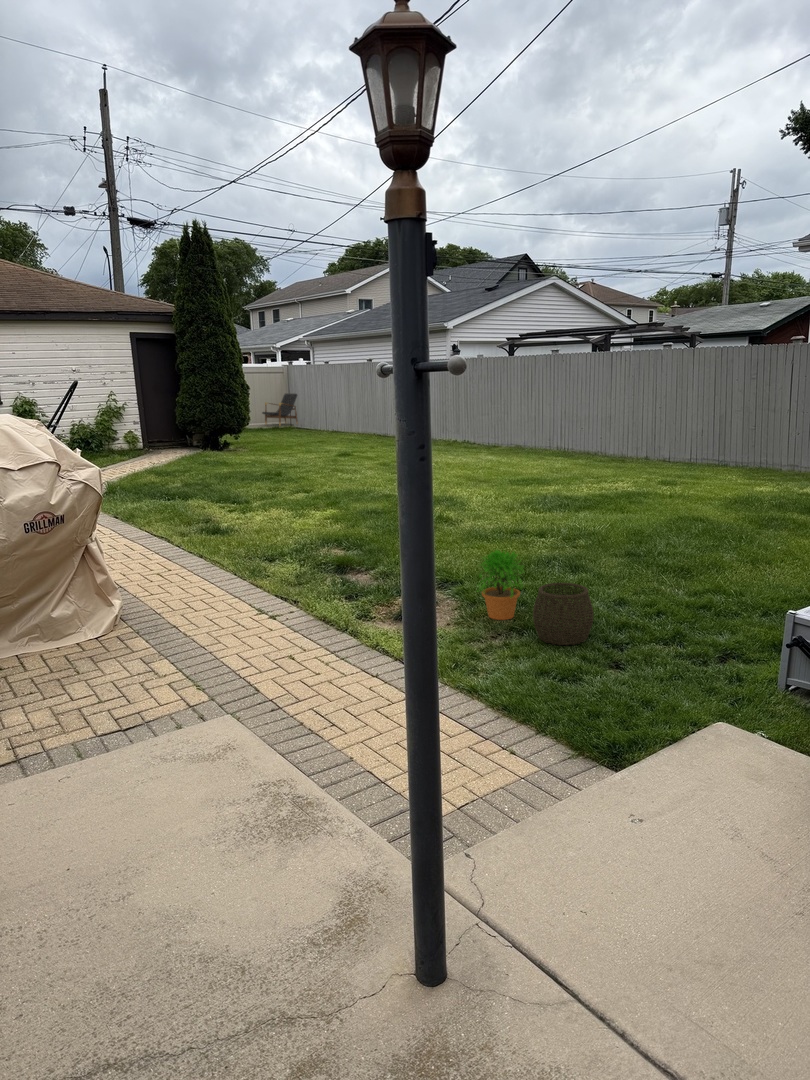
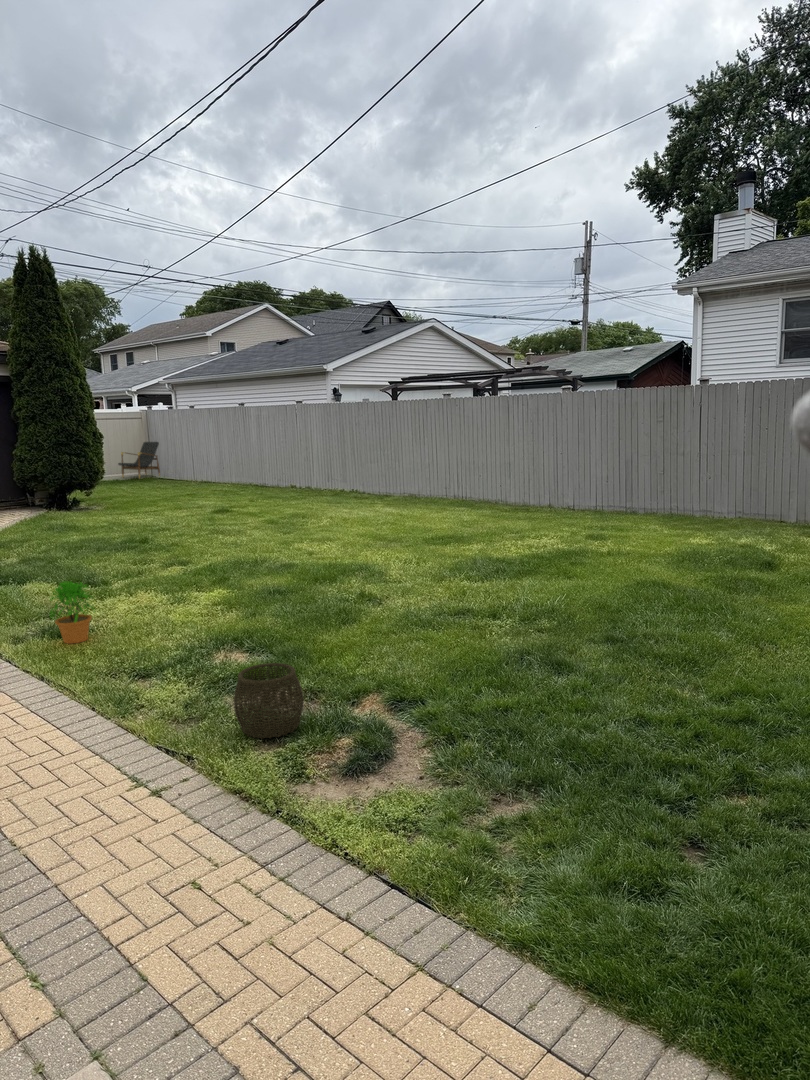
potted plant: present [479,550,523,620] -> present [50,582,94,644]
woven basket: present [533,583,593,645] -> present [233,663,304,739]

